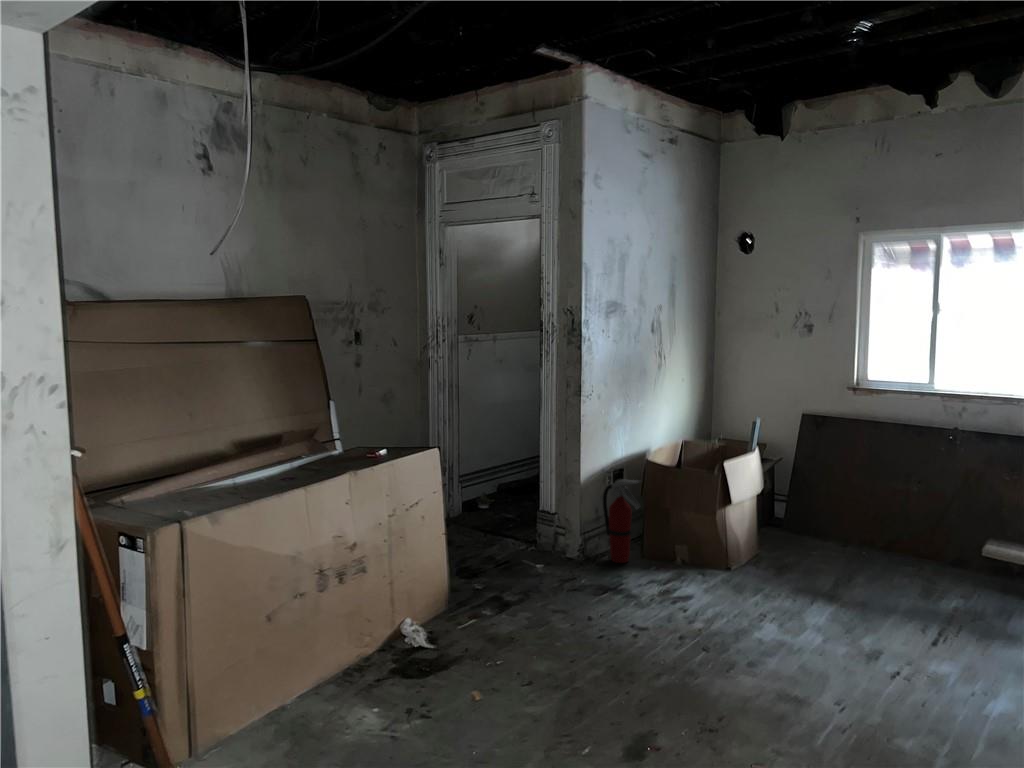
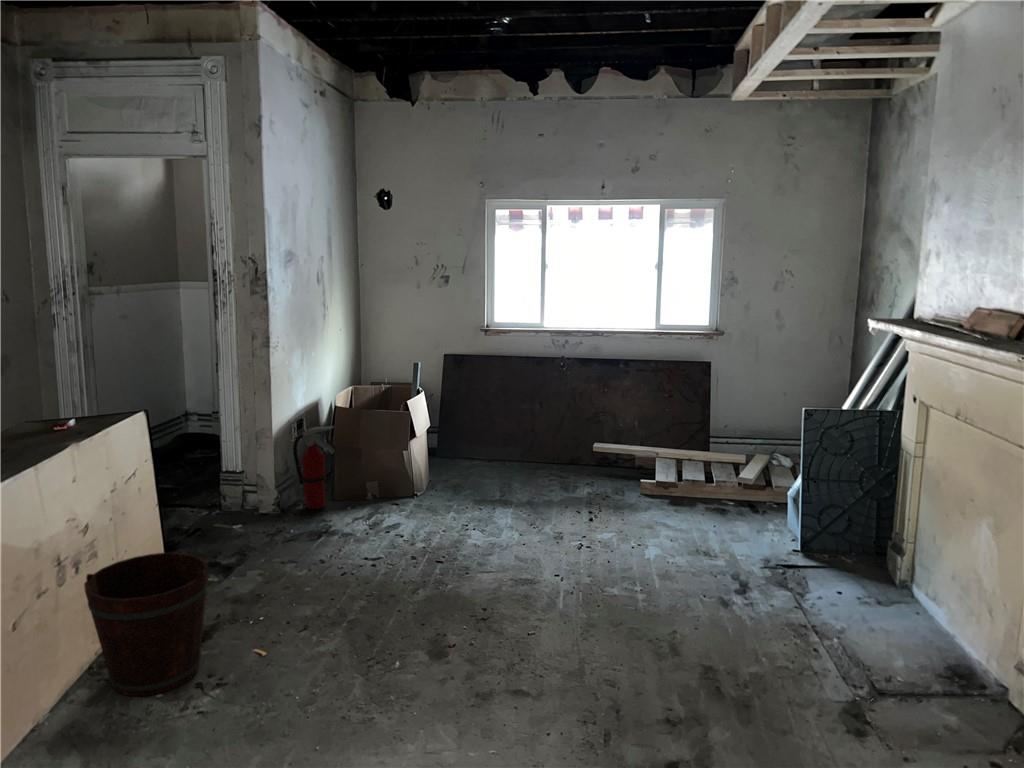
bucket: none [339,577,440,707] -> present [84,552,209,696]

